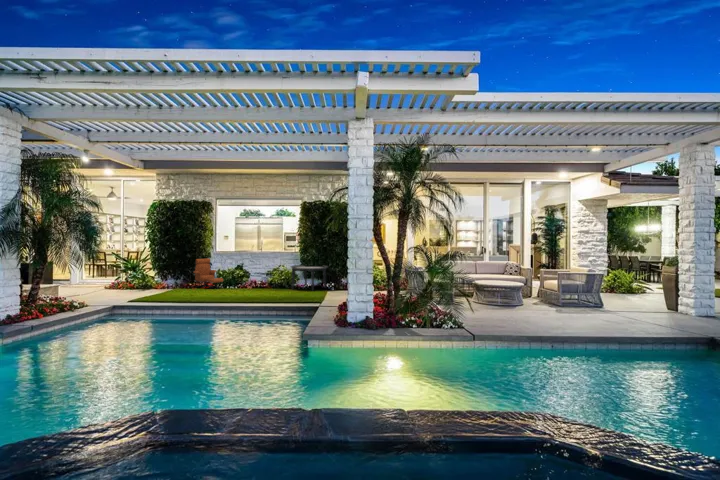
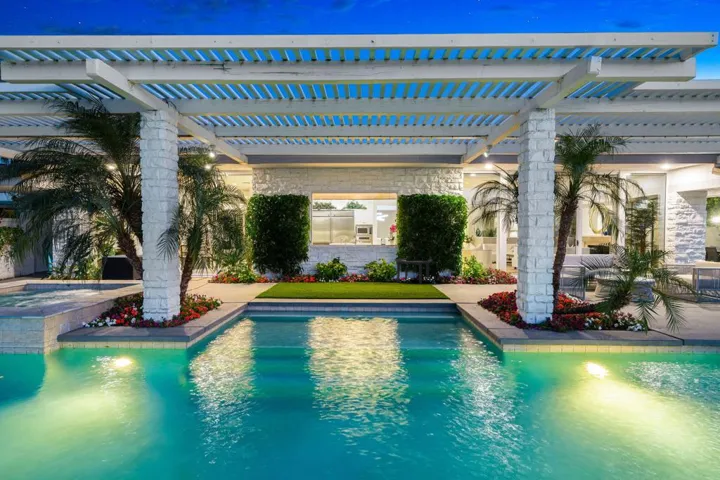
lounge chair: present [193,258,223,289] -> none [294,252,326,283]

